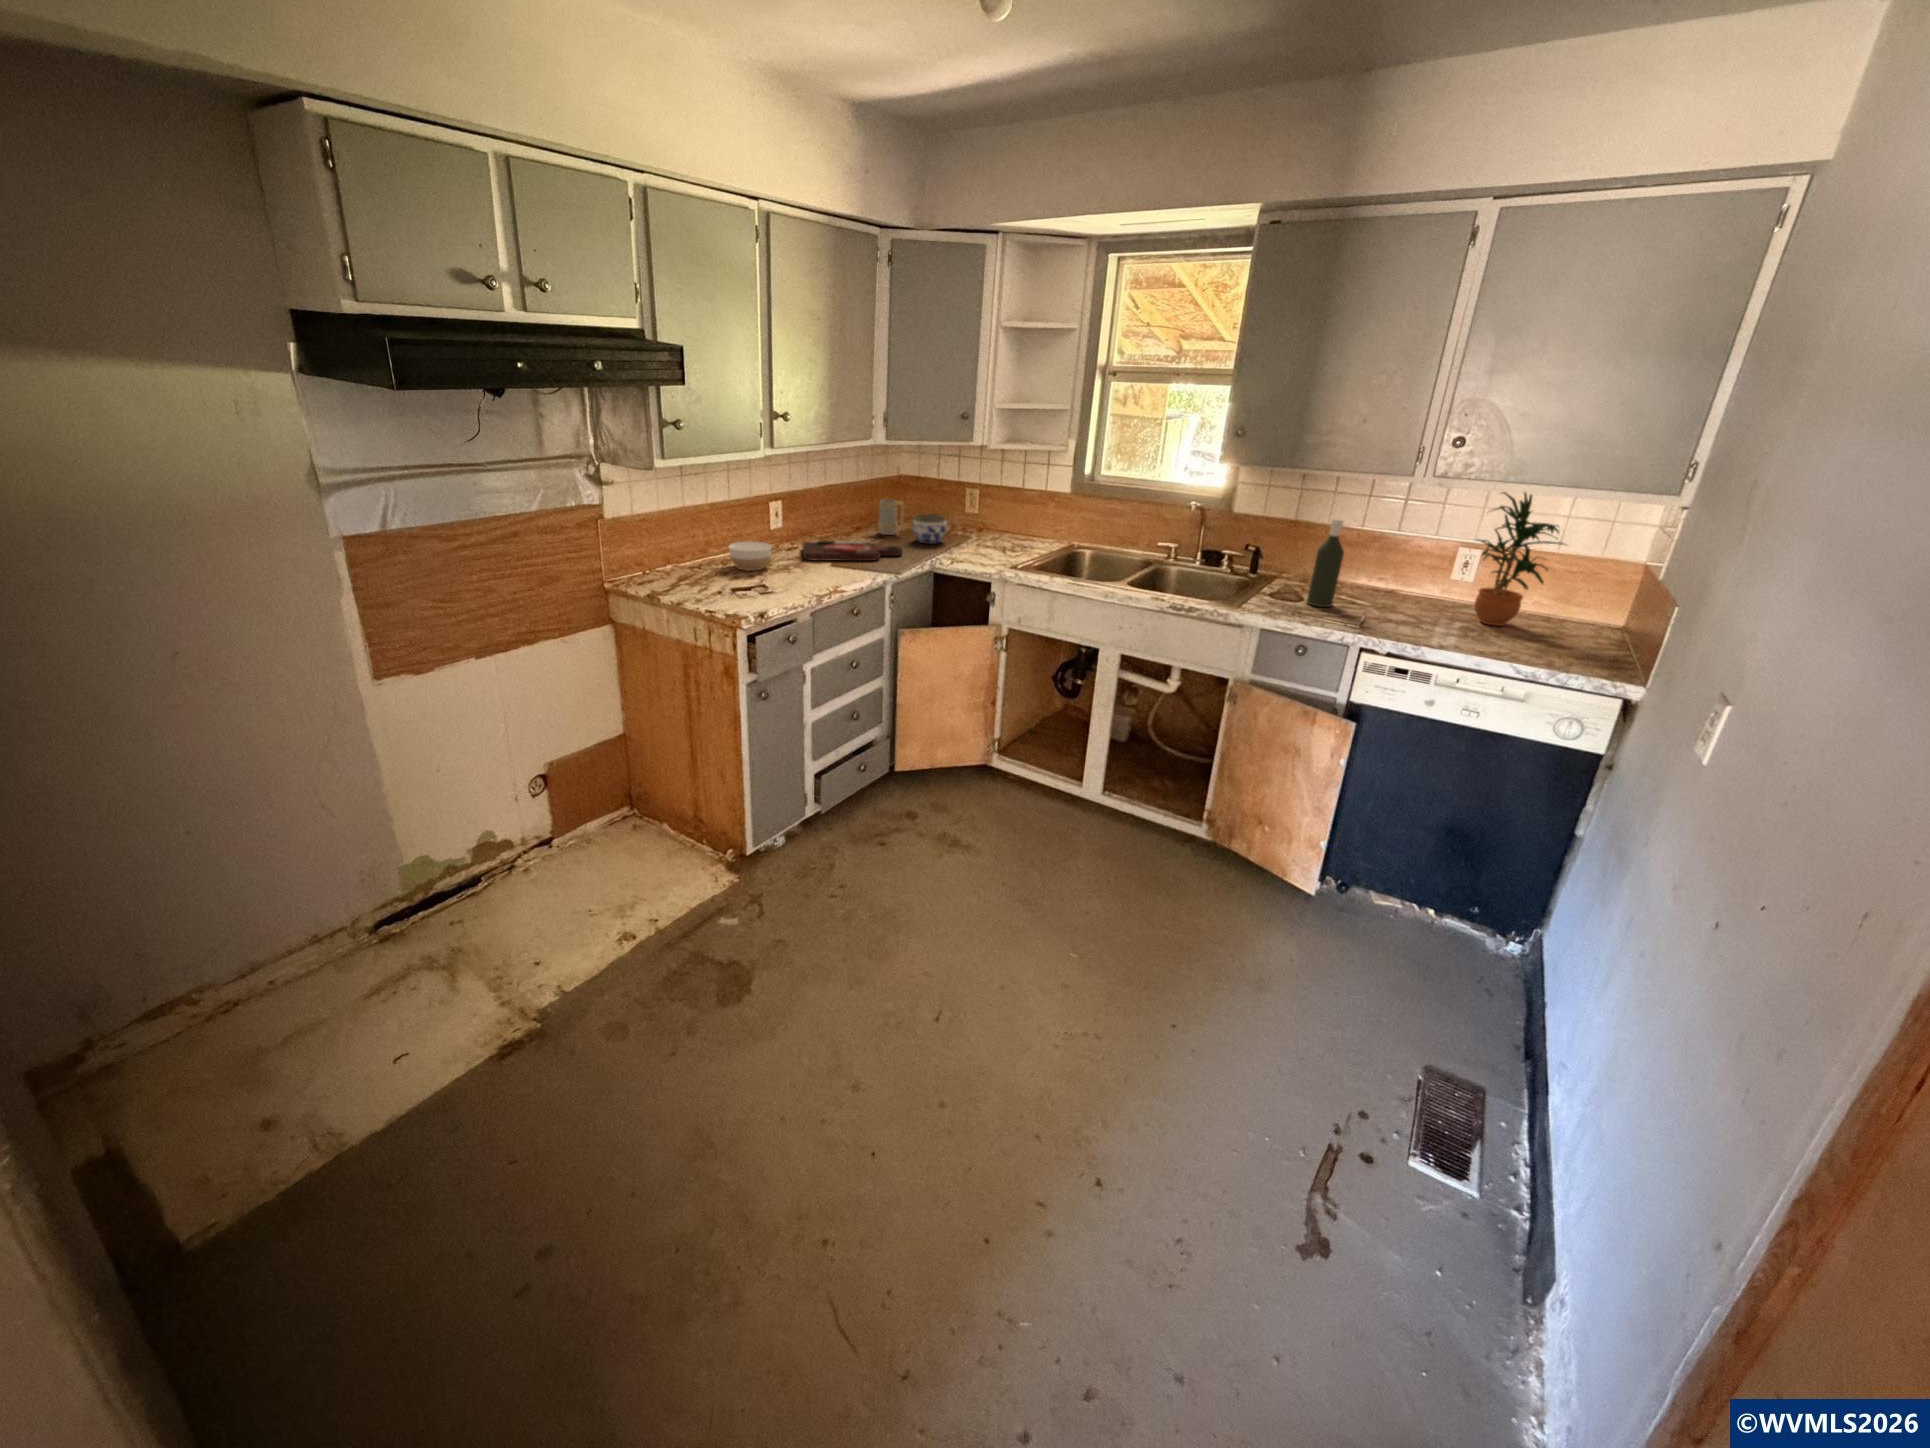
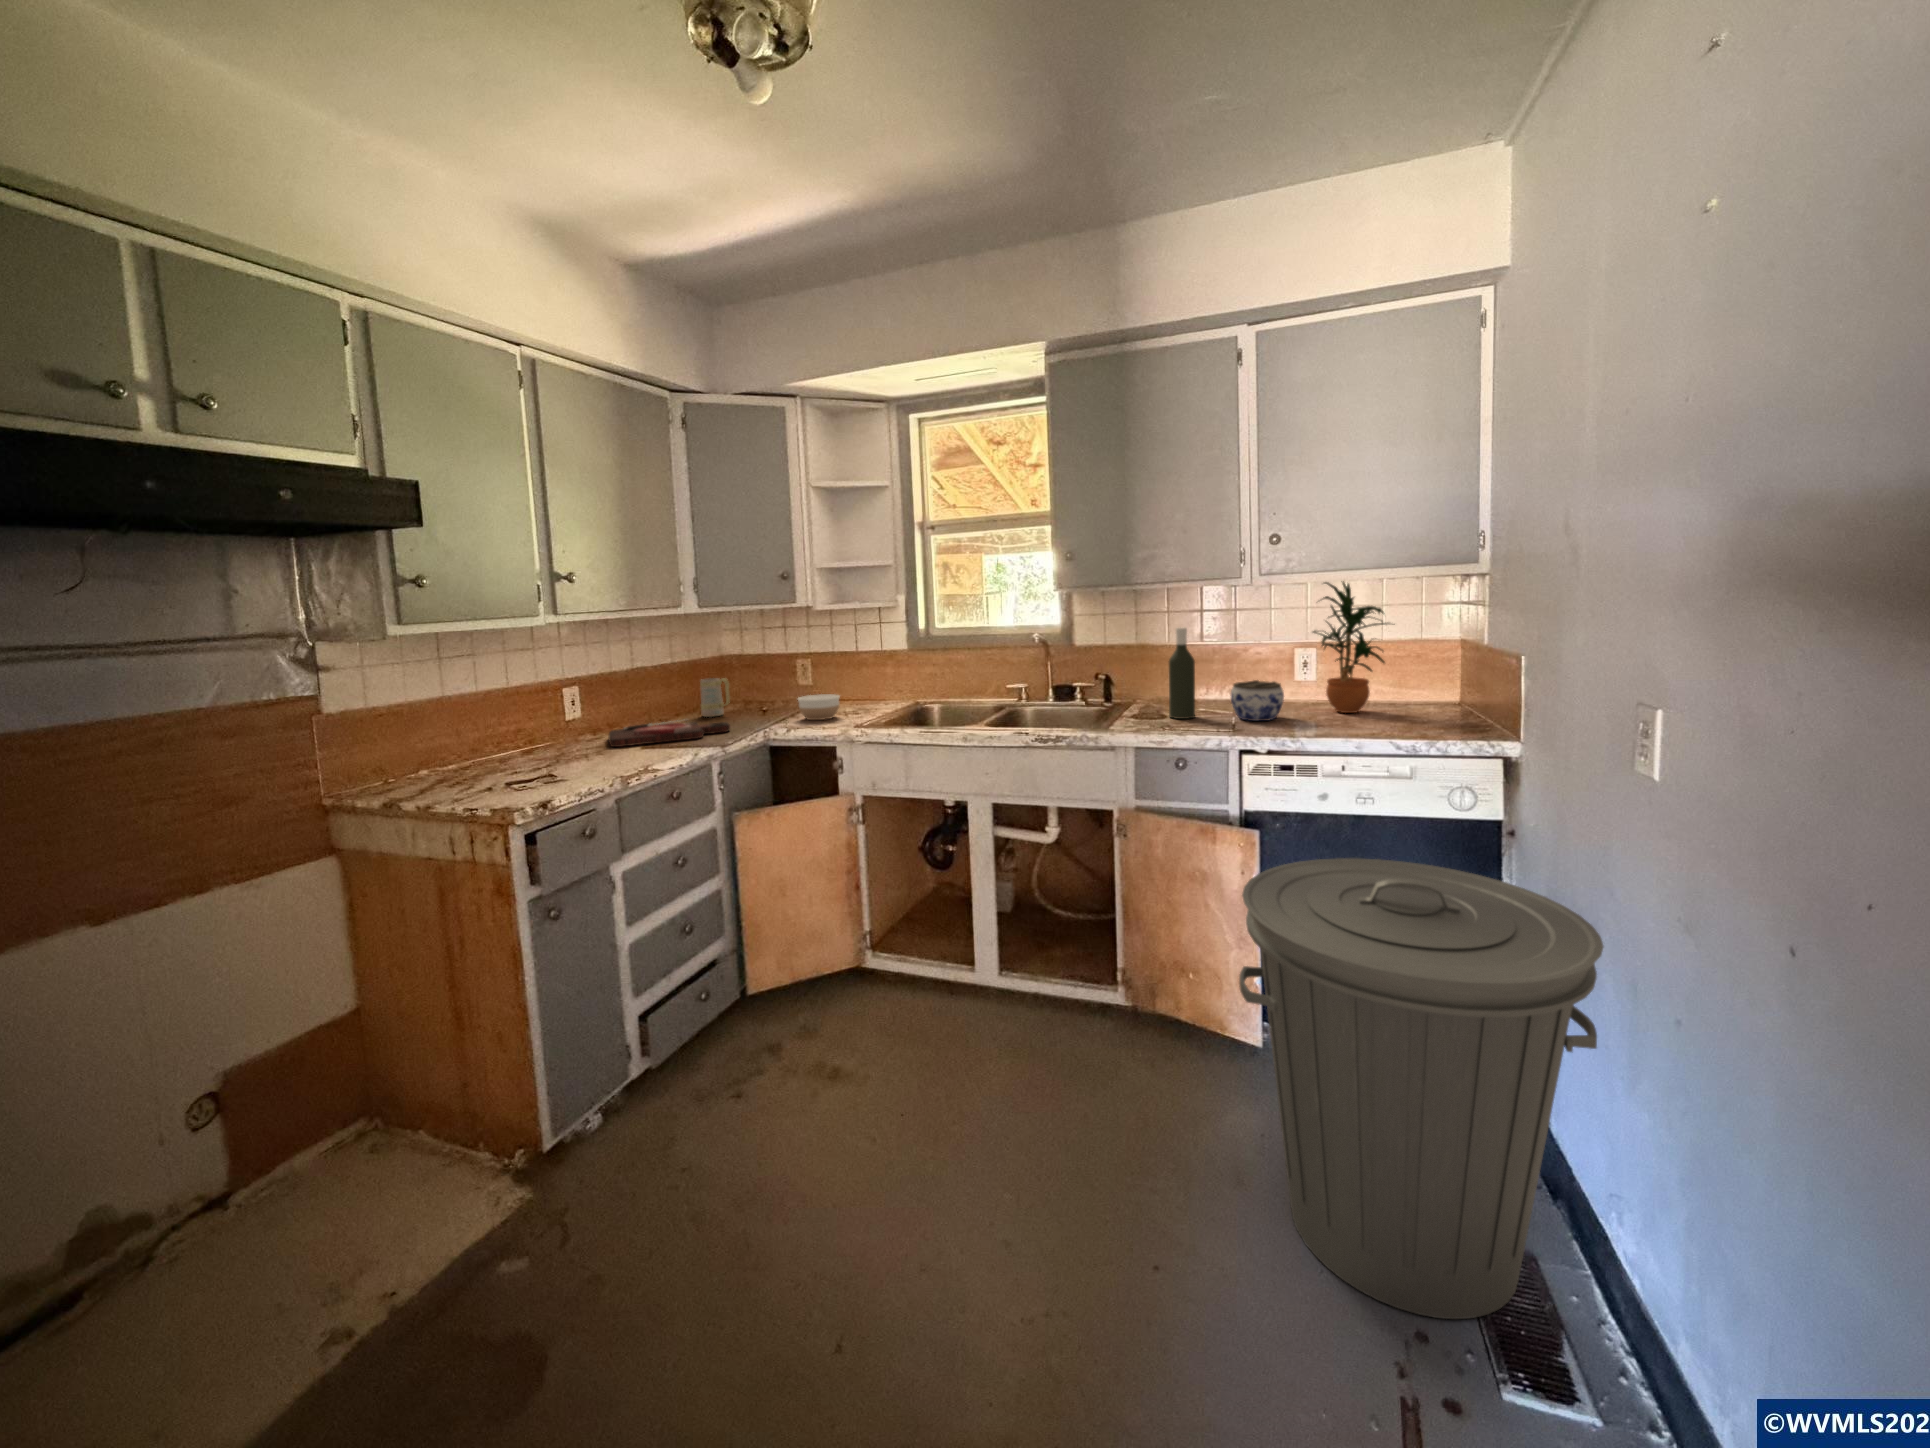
jar: present [912,514,947,544] -> present [1231,680,1284,721]
bowl: present [729,541,772,571] -> present [798,694,840,720]
trash can: none [1290,760,1613,1114] -> present [1239,858,1603,1319]

